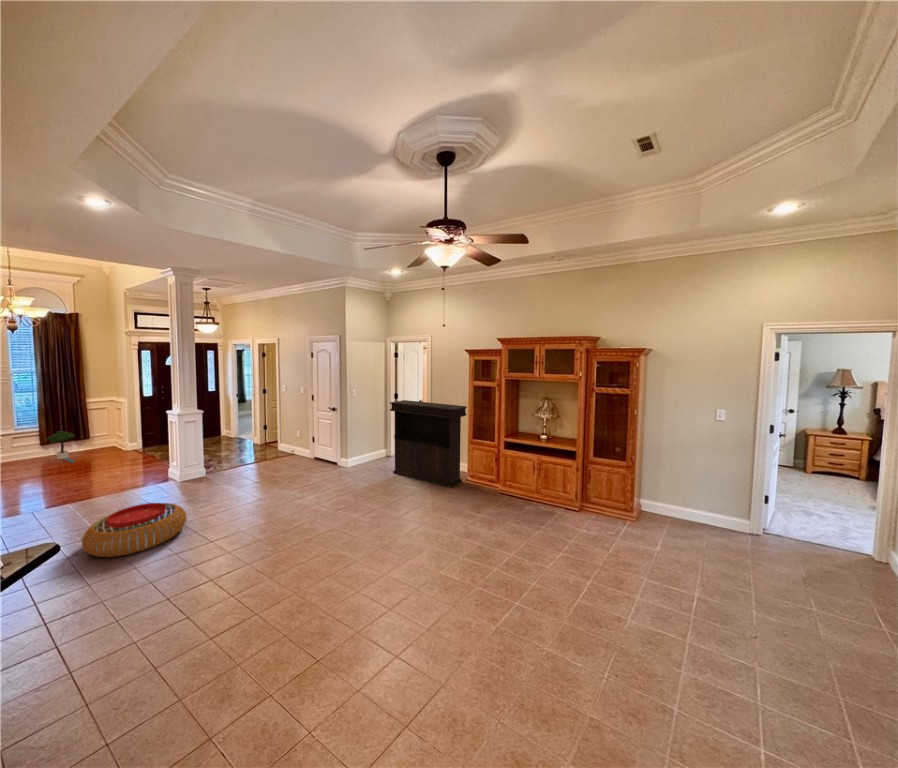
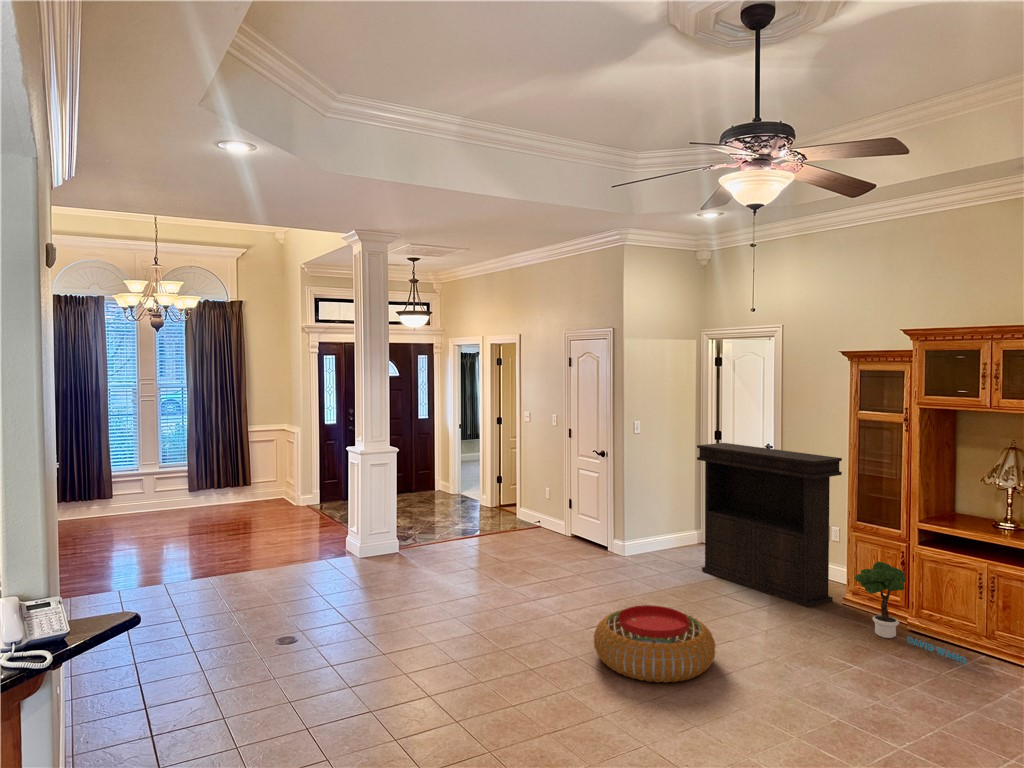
potted tree: present [46,431,75,463] -> present [855,562,966,664]
pouf: present [82,503,187,557] -> present [594,605,715,683]

